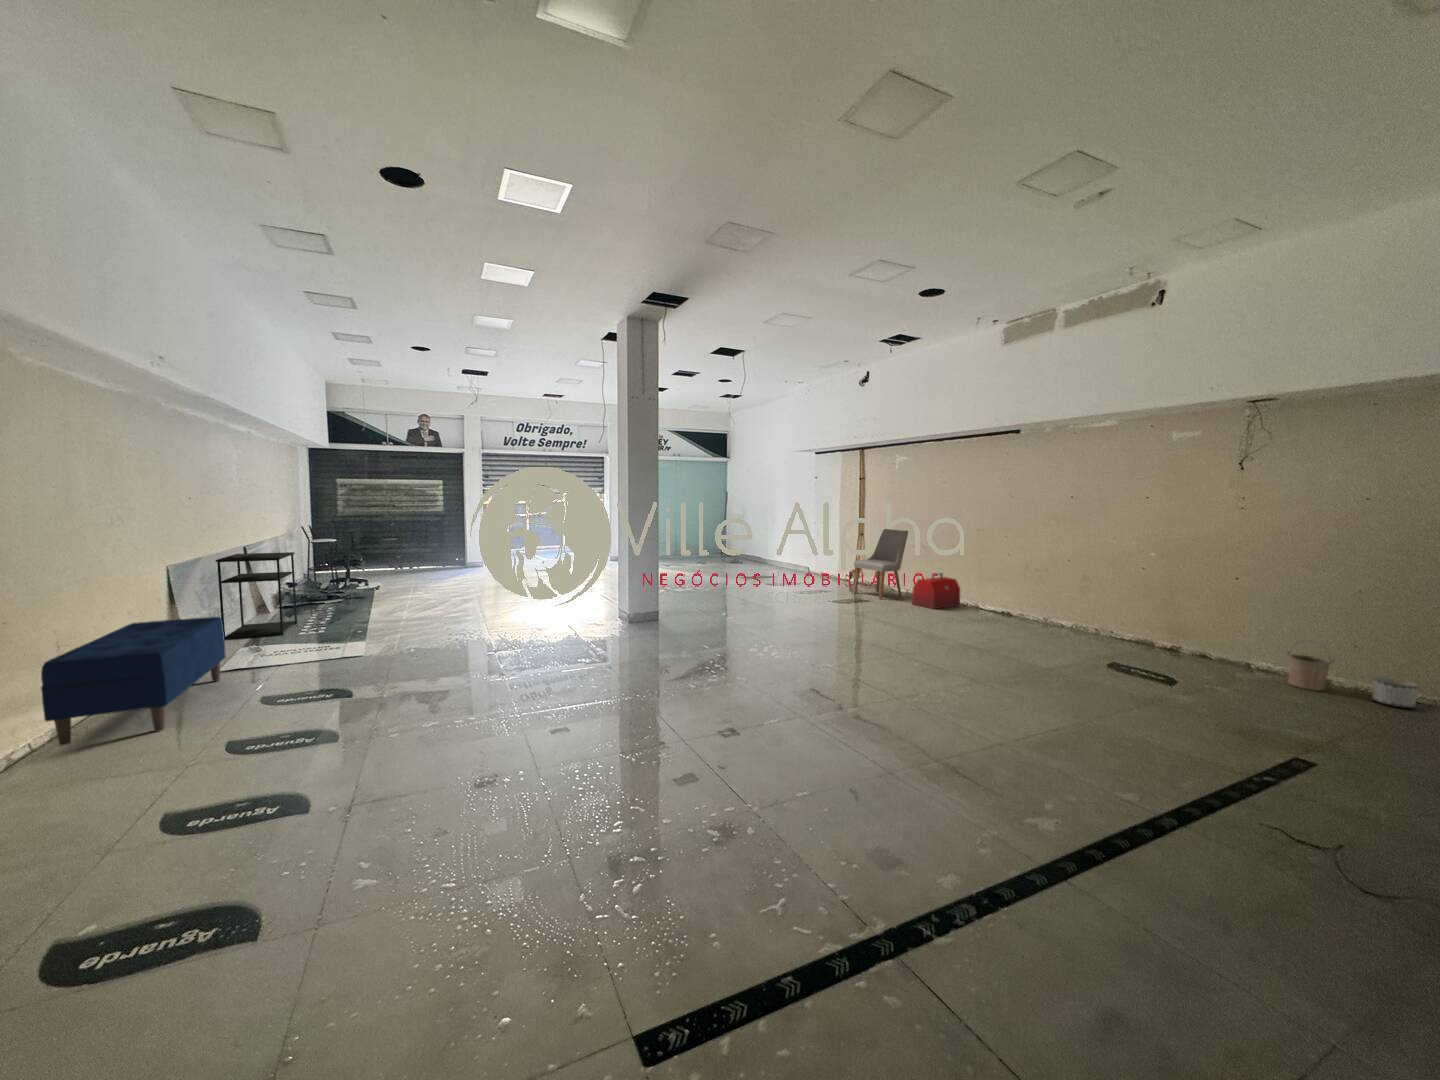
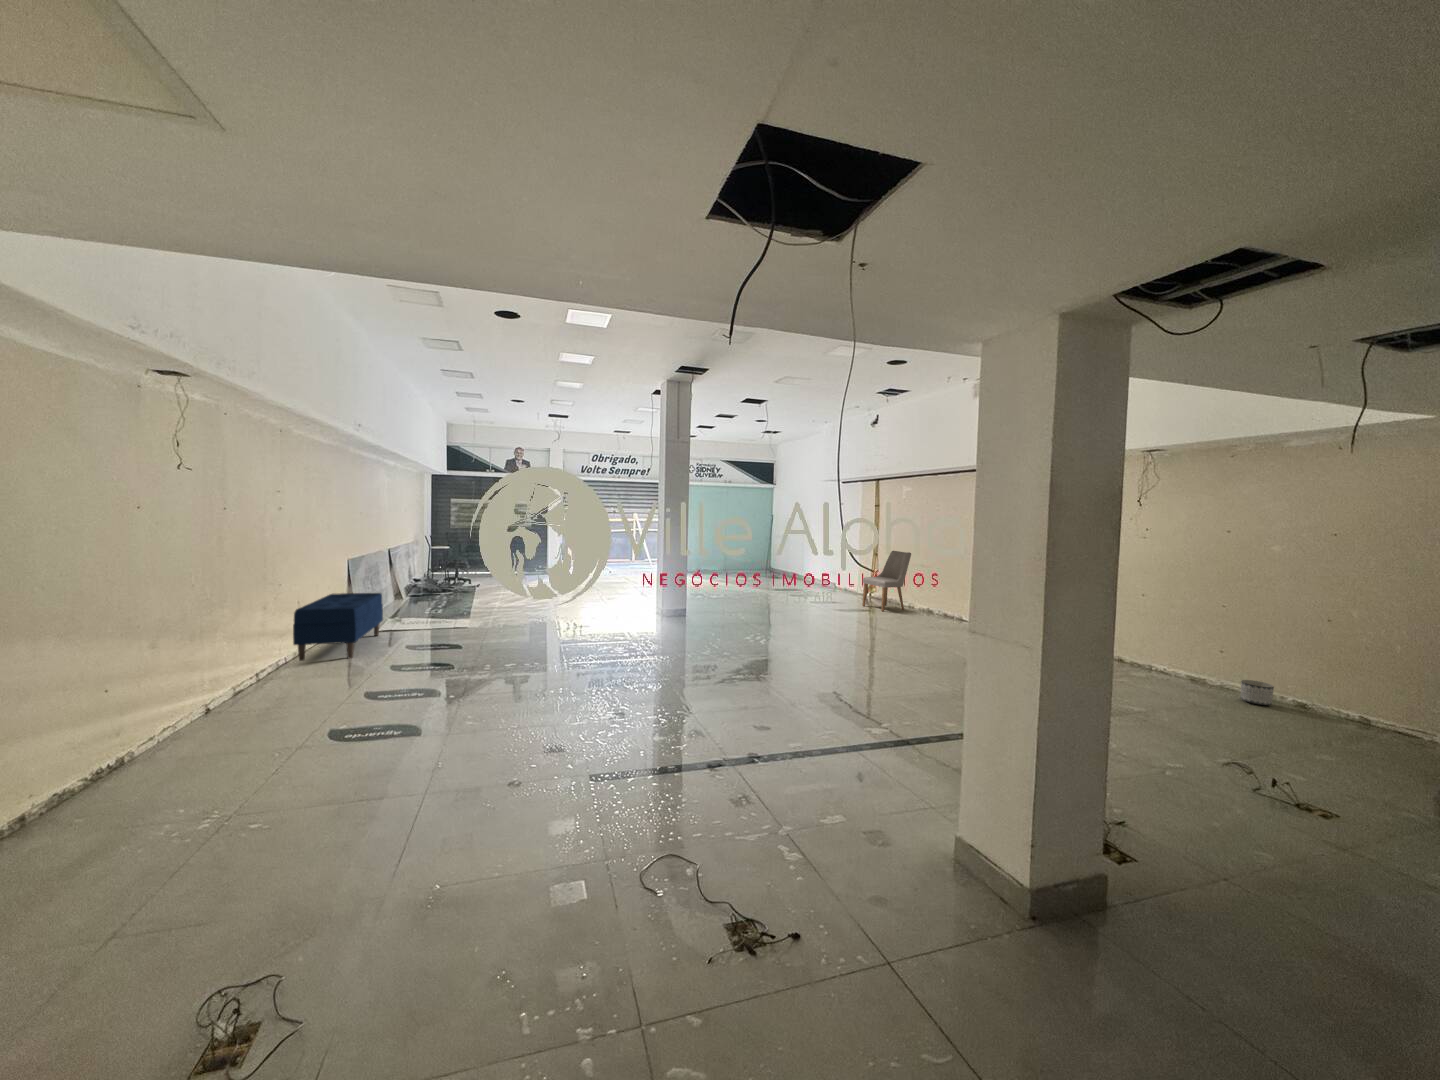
shelving unit: present [215,552,297,640] -> none [374,554,424,614]
toolbox: present [912,573,960,609] -> none [908,590,952,621]
bucket: present [1287,651,1334,691] -> none [1181,649,1215,691]

